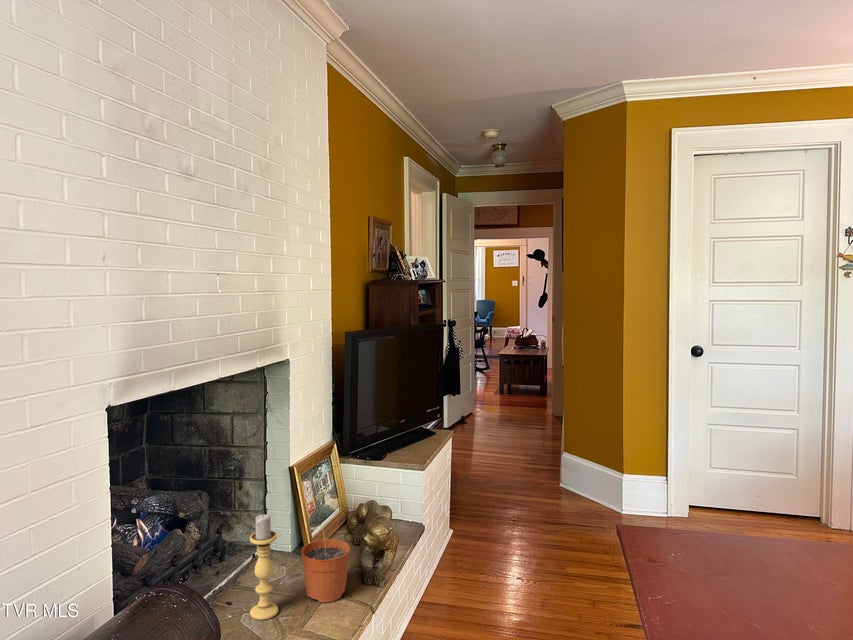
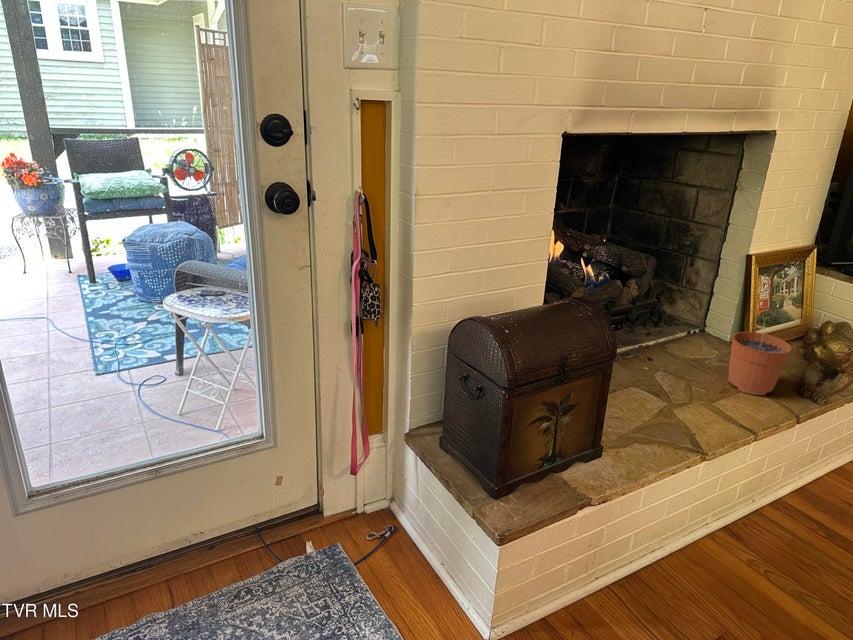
candle holder: present [250,514,278,620] -> none [664,283,709,383]

